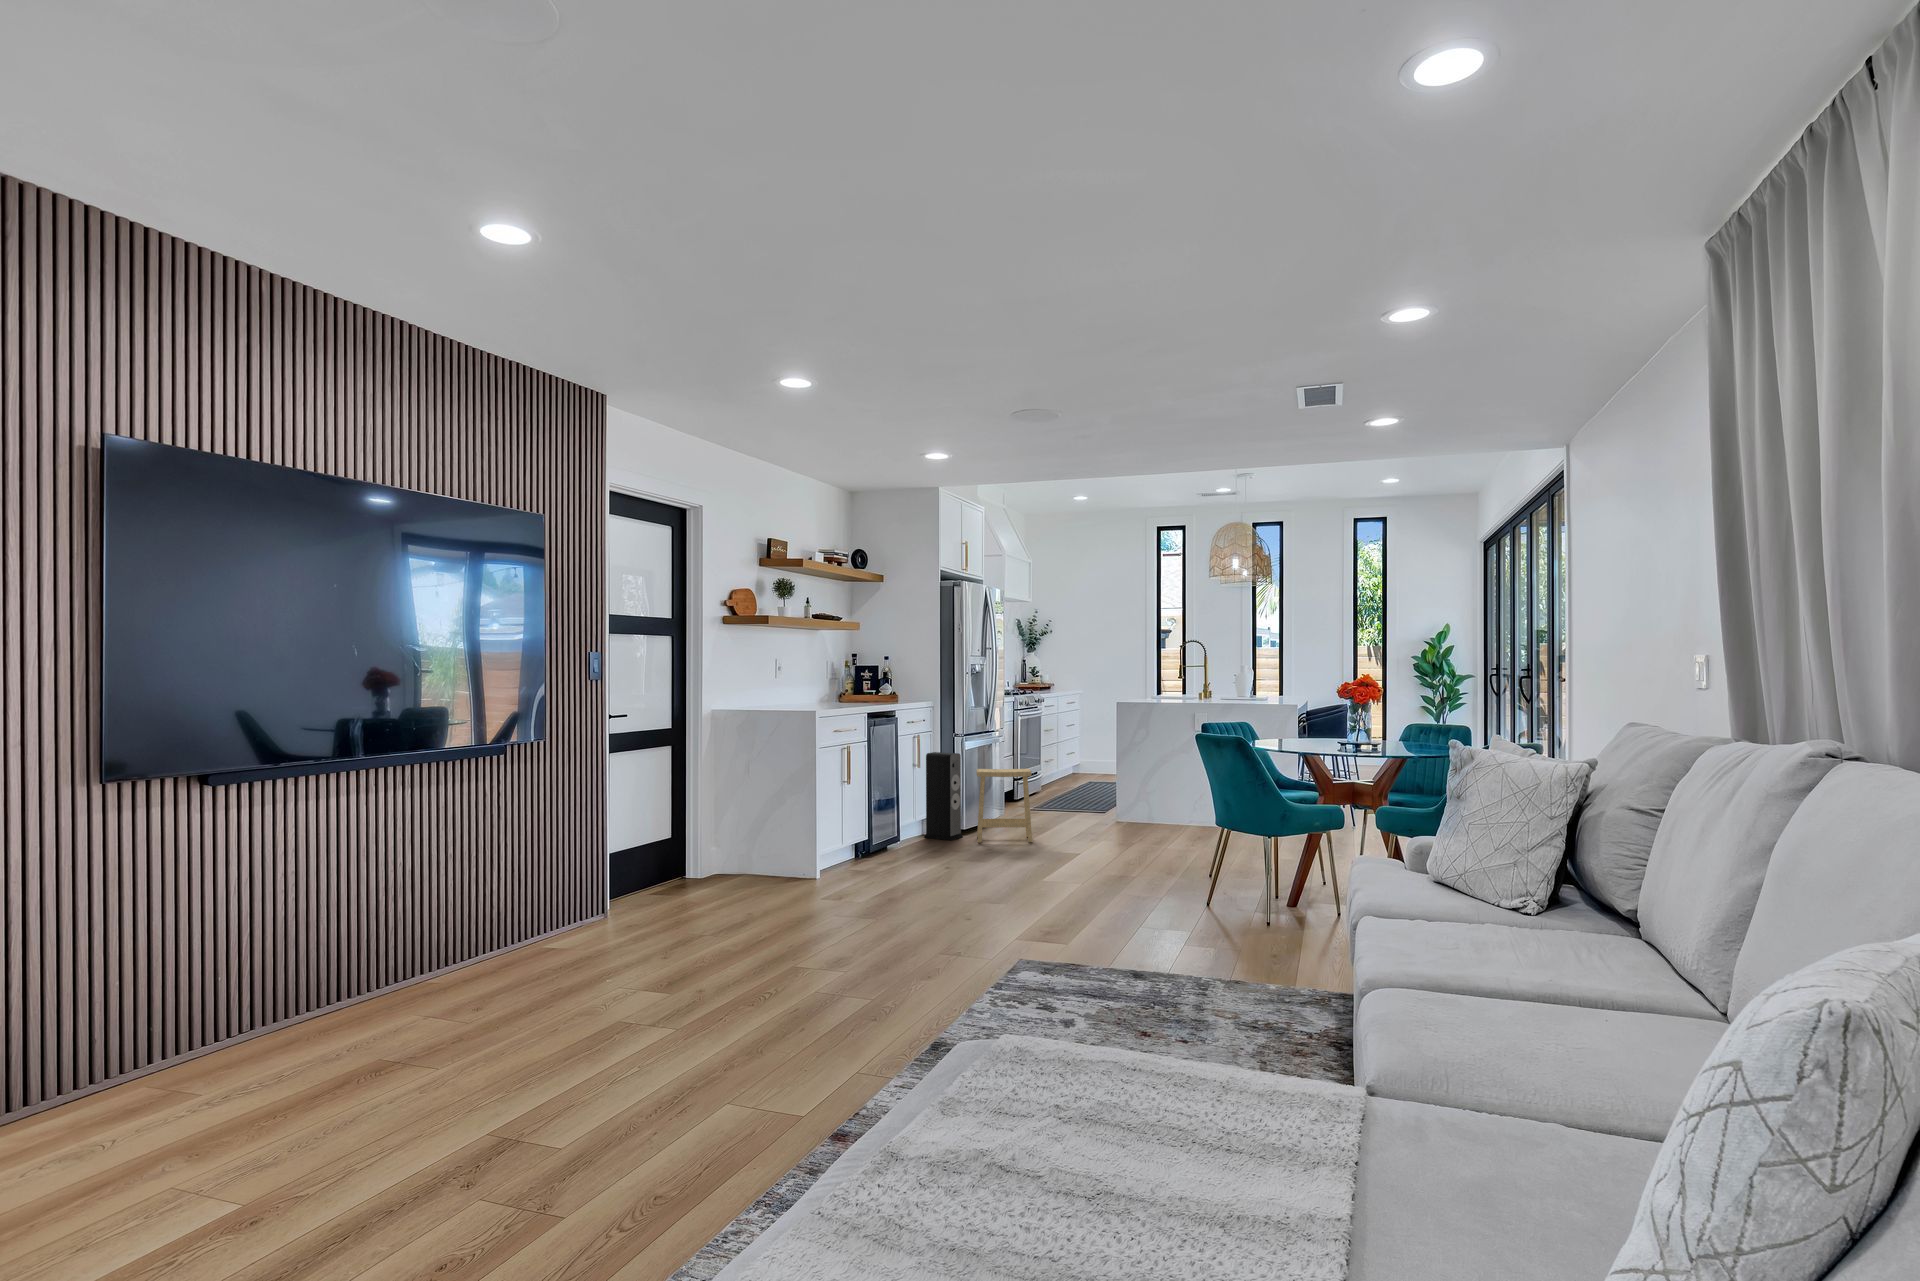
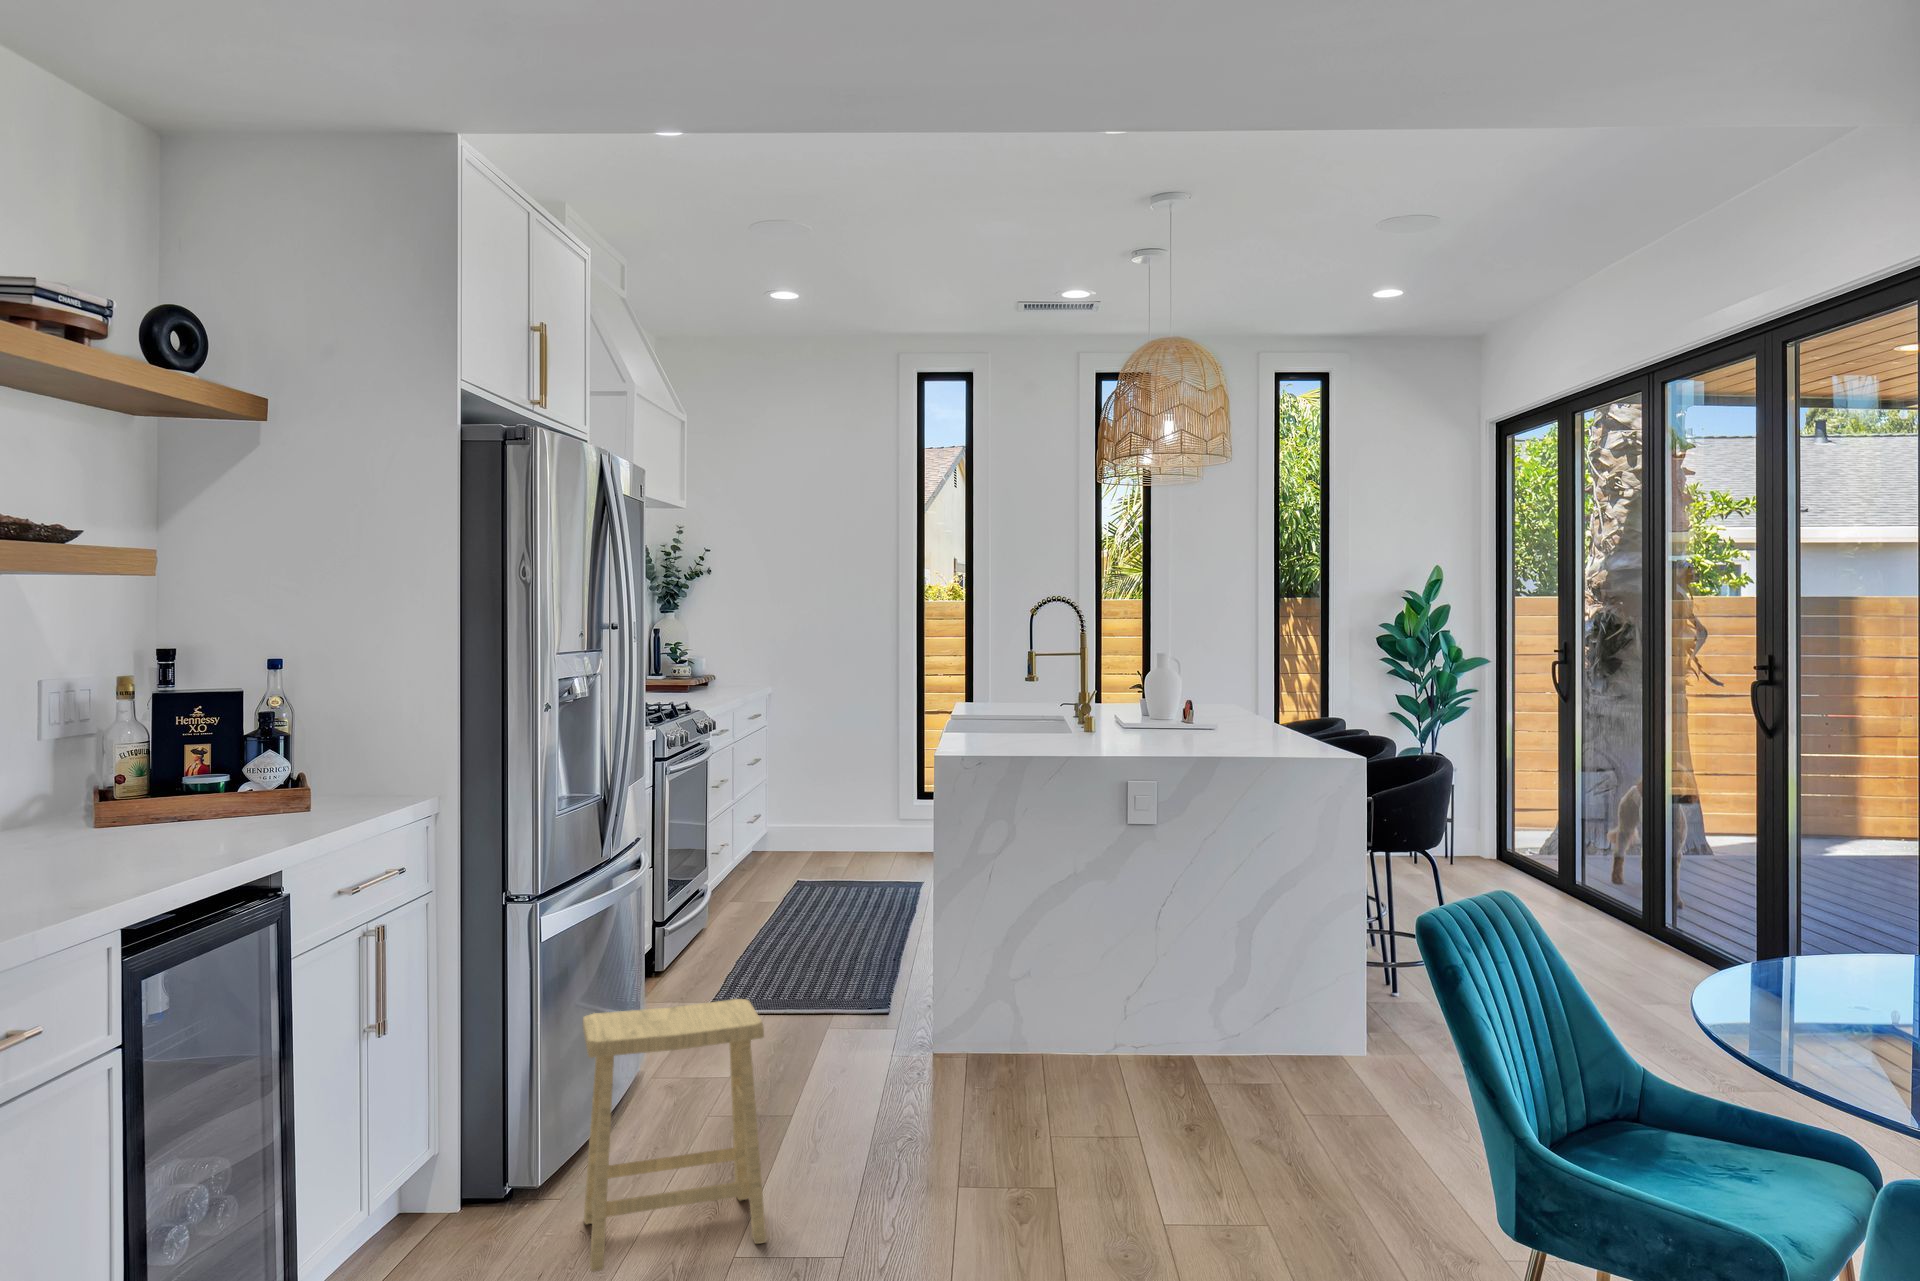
speaker: present [924,752,963,840] -> none [403,965,539,1265]

